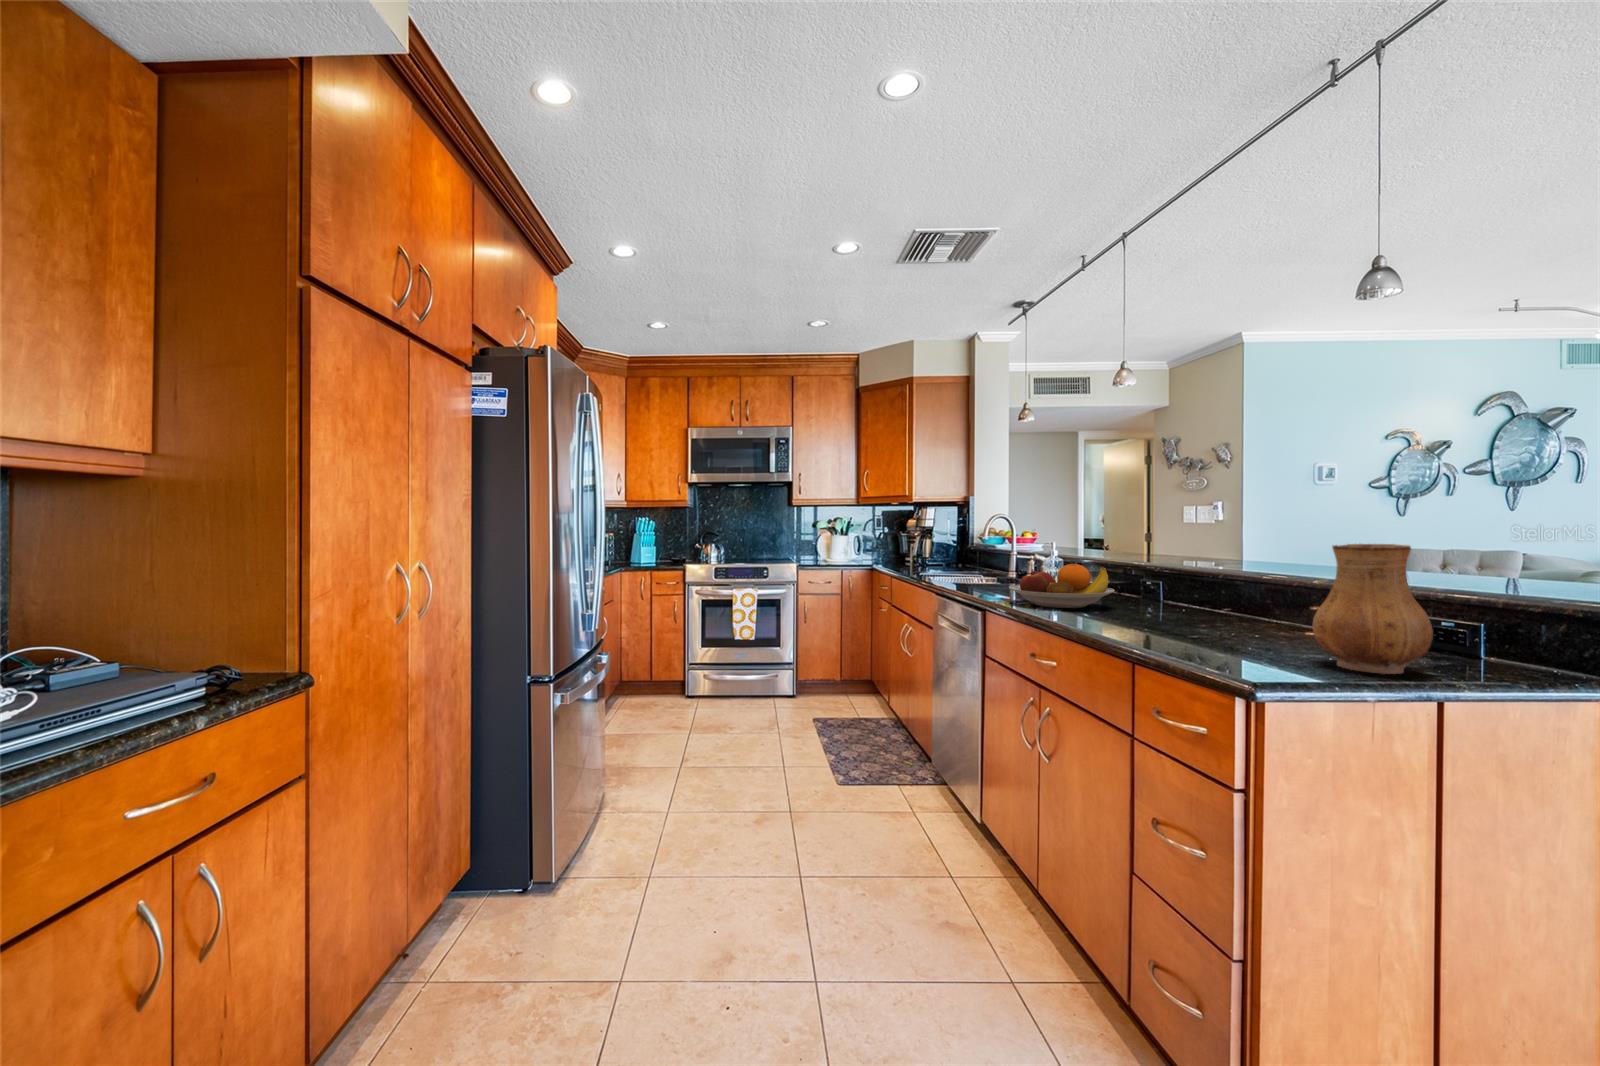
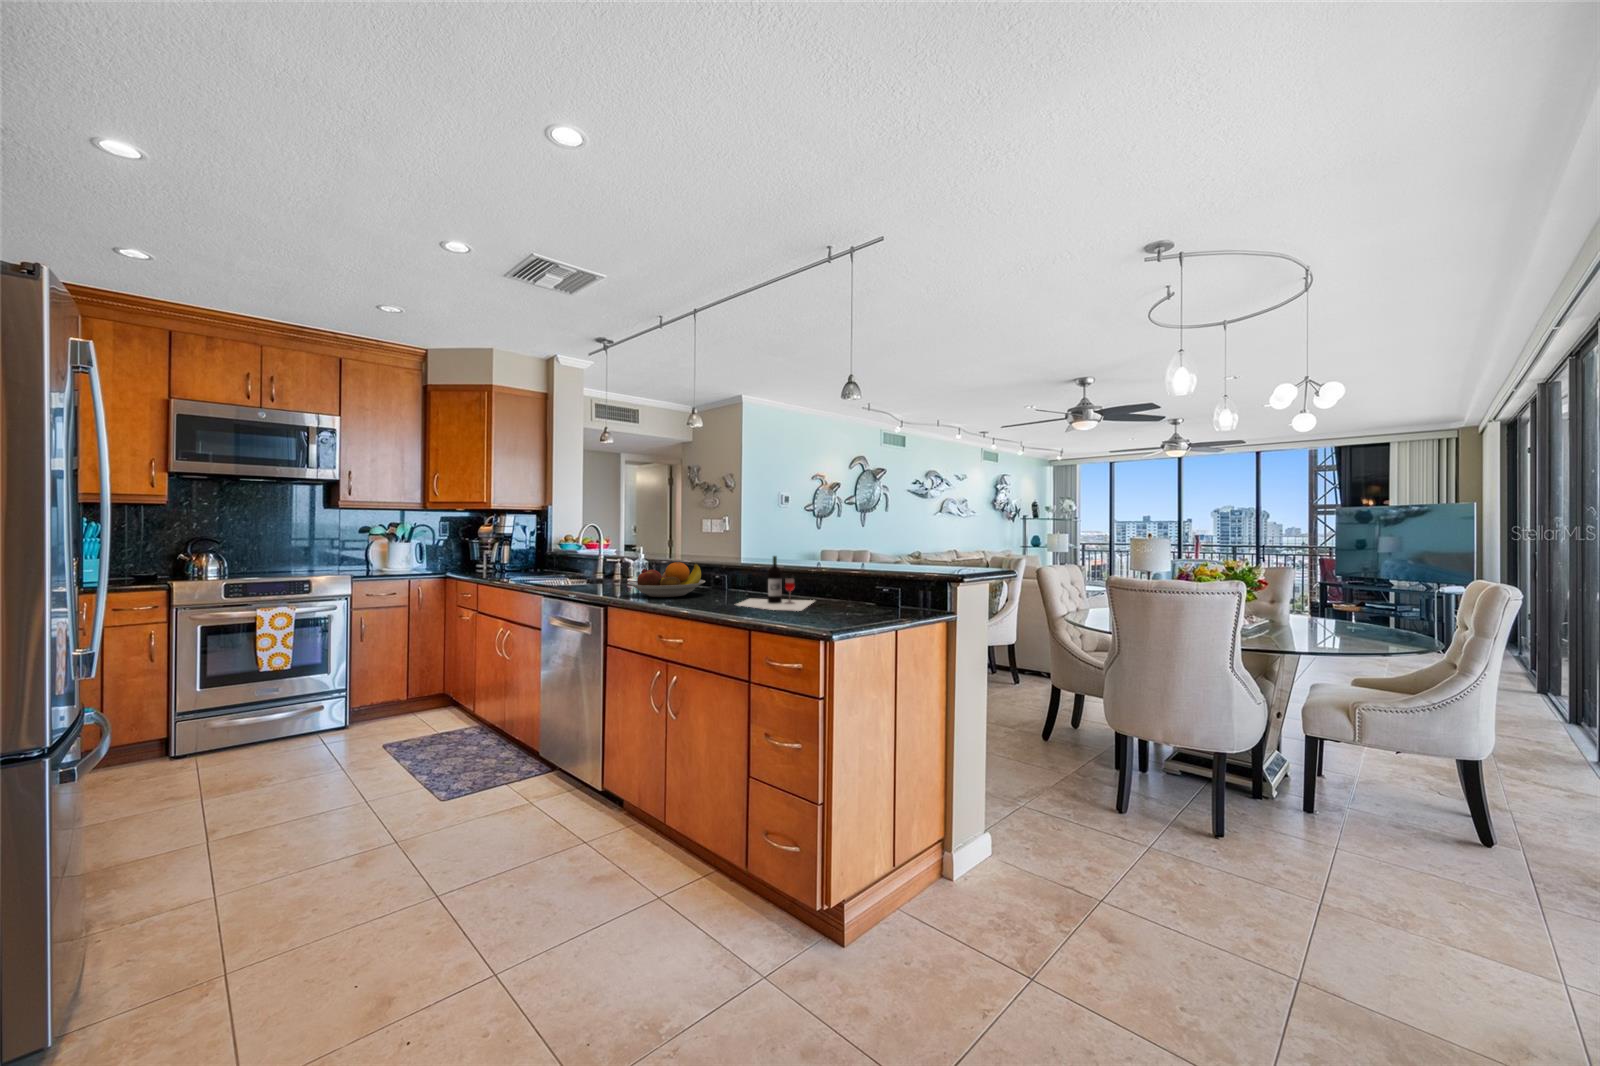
ceramic pitcher: present [1313,544,1433,674] -> none [838,544,887,615]
wine bottle: none [1118,560,1295,648] -> present [737,556,814,611]

